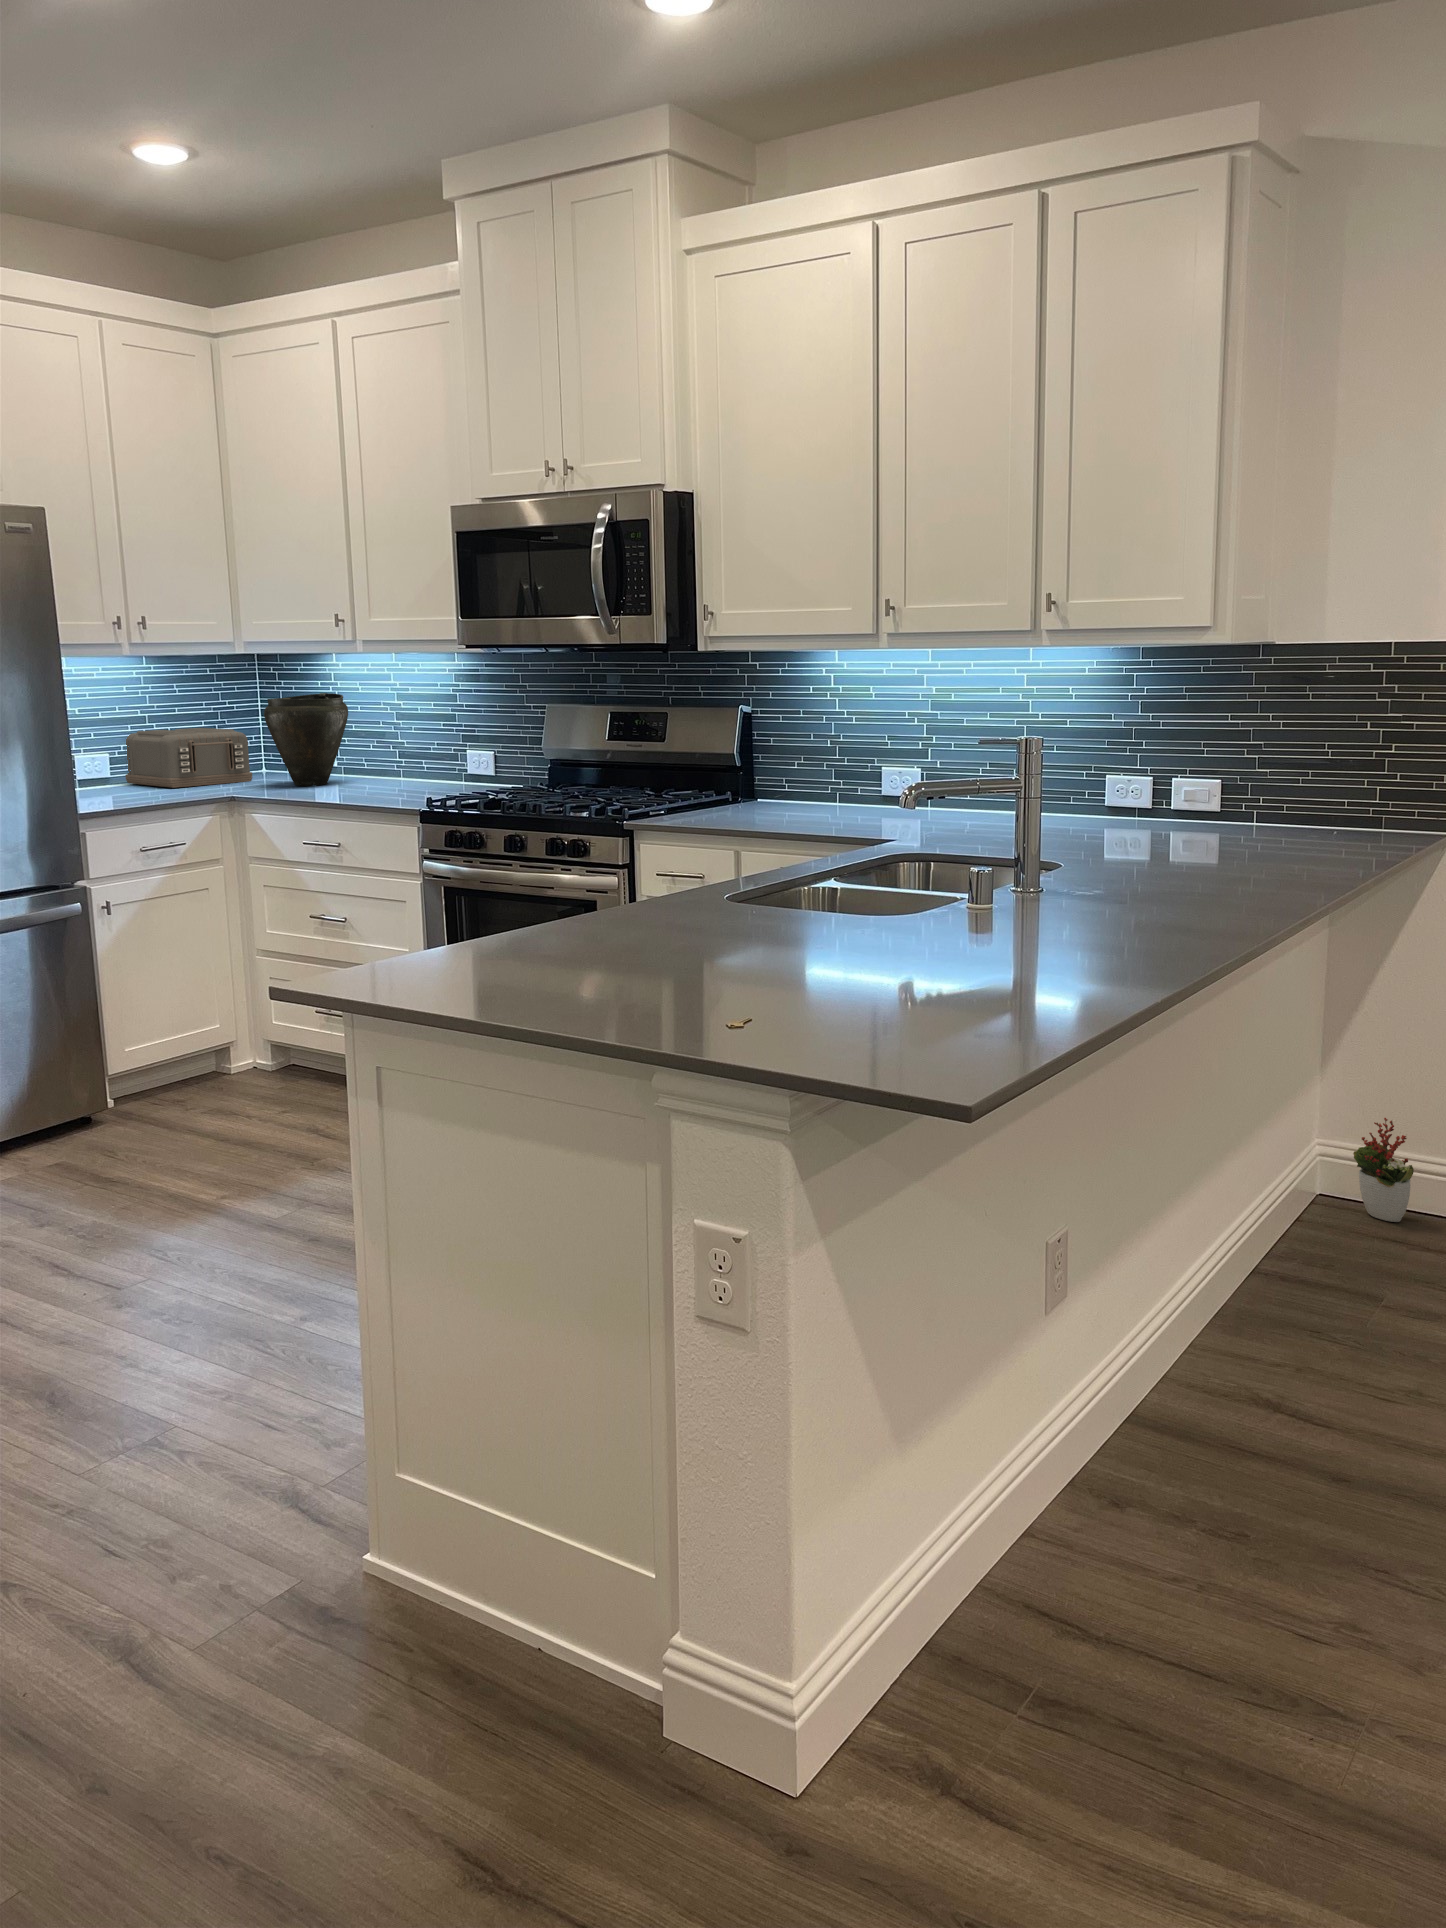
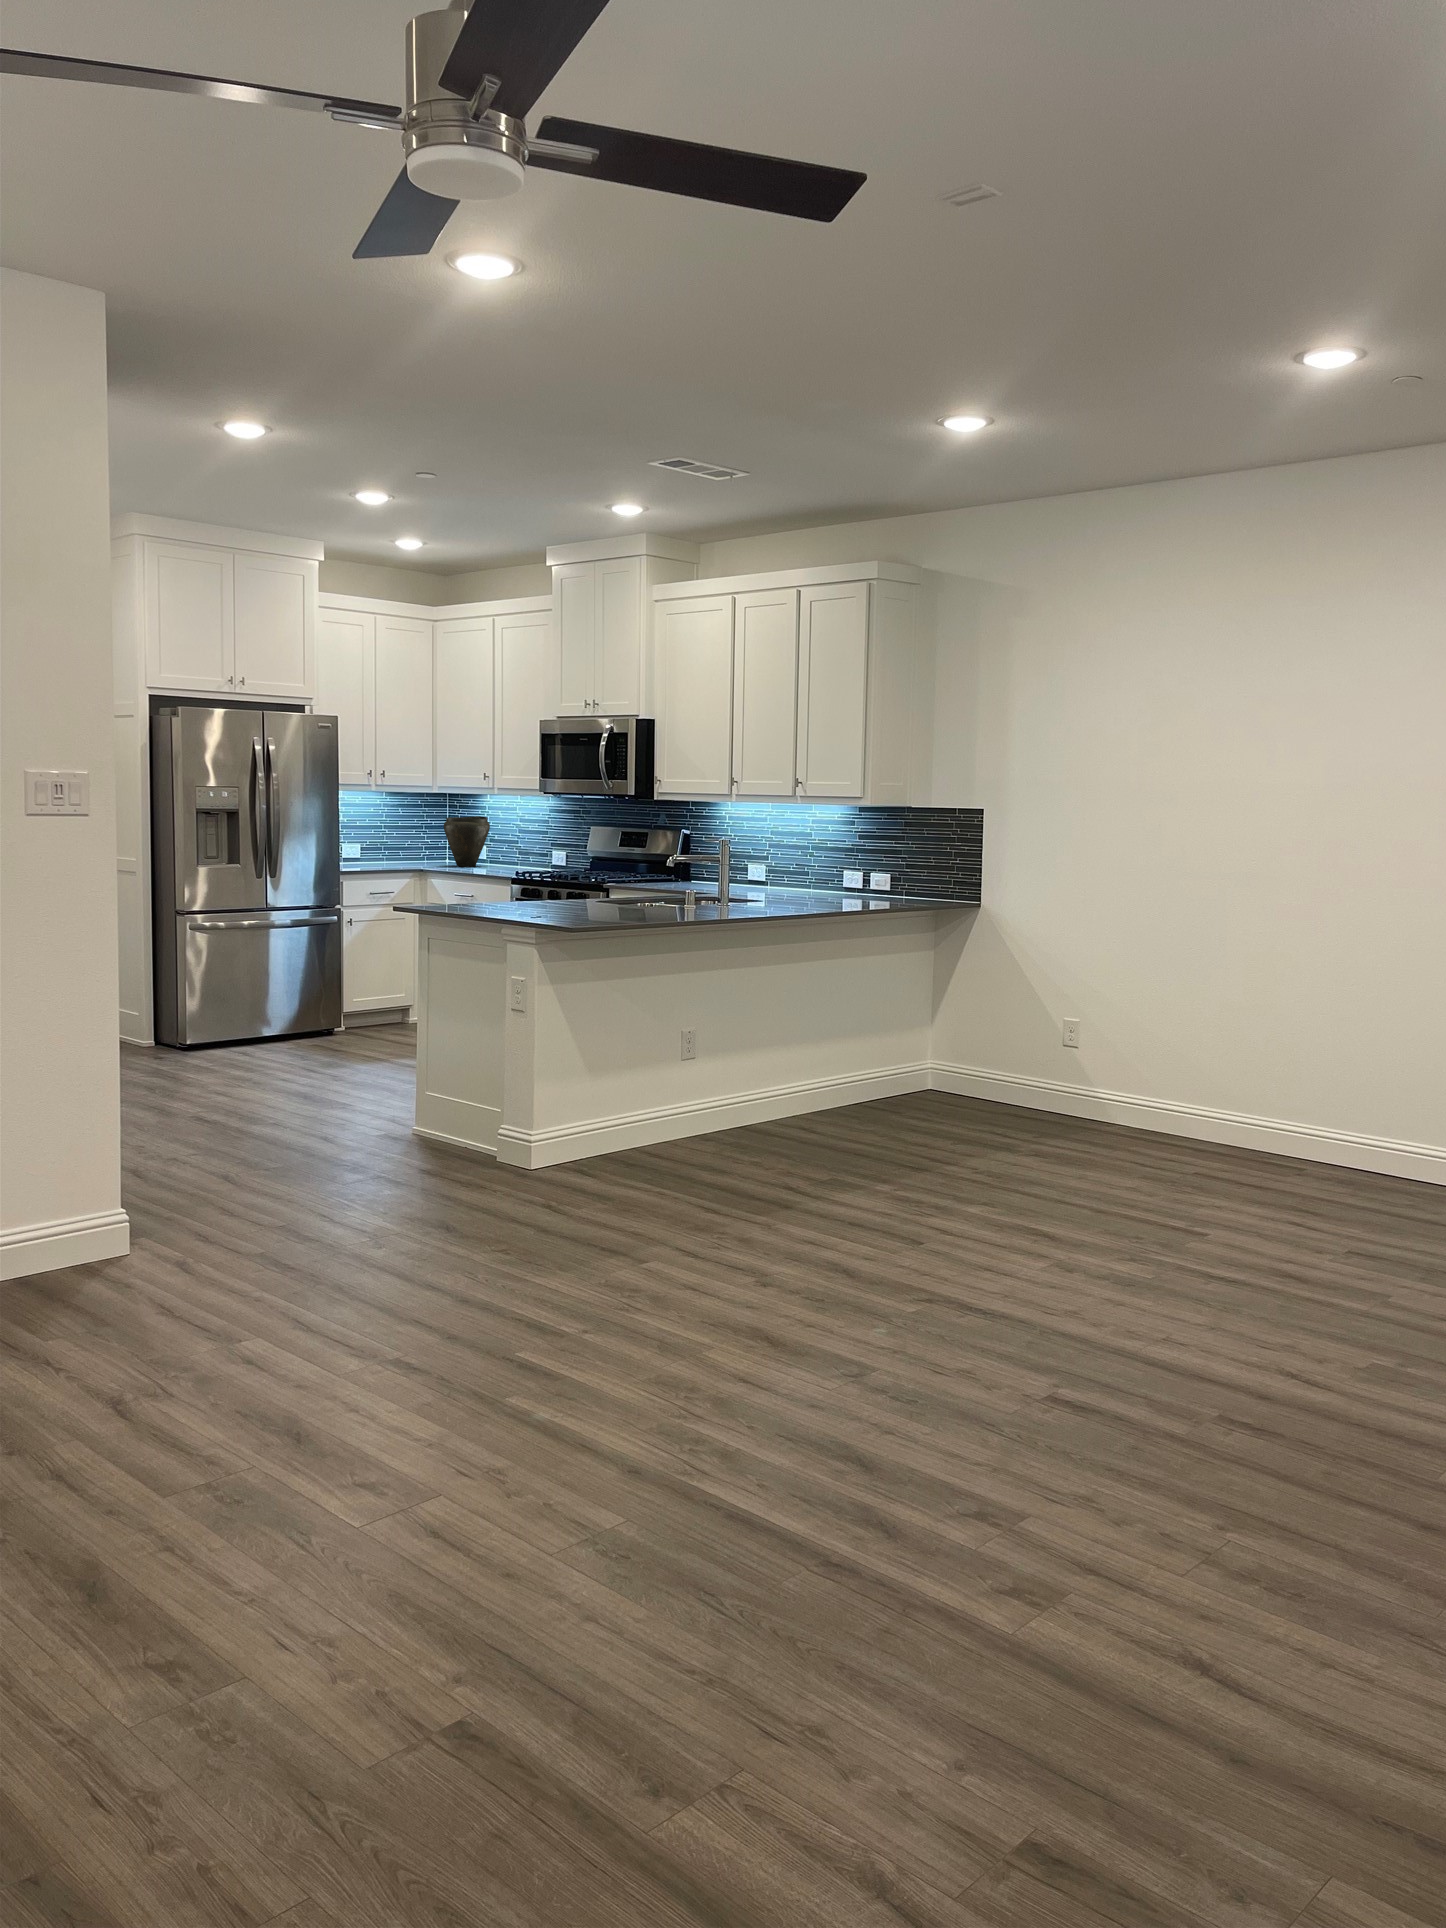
toaster: present [125,728,252,788] -> none [368,833,437,864]
decorative plant: present [1353,1118,1414,1222] -> none [940,1048,966,1103]

